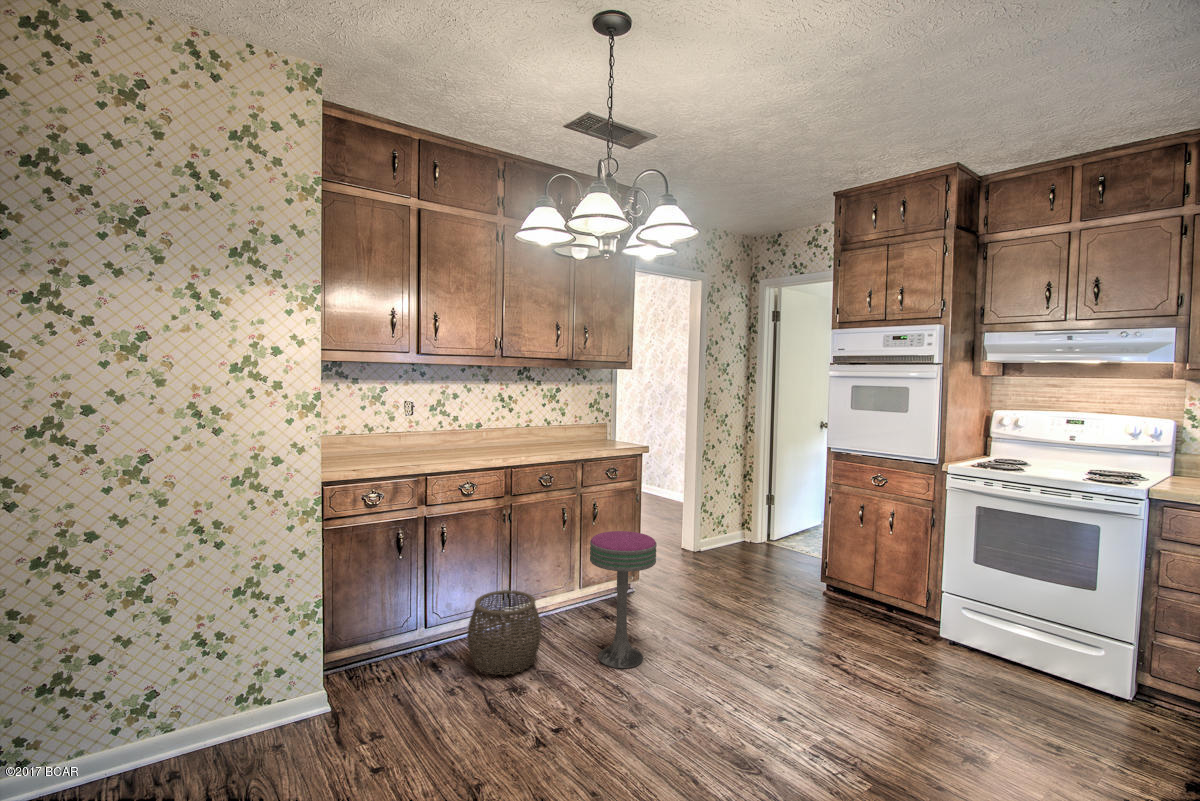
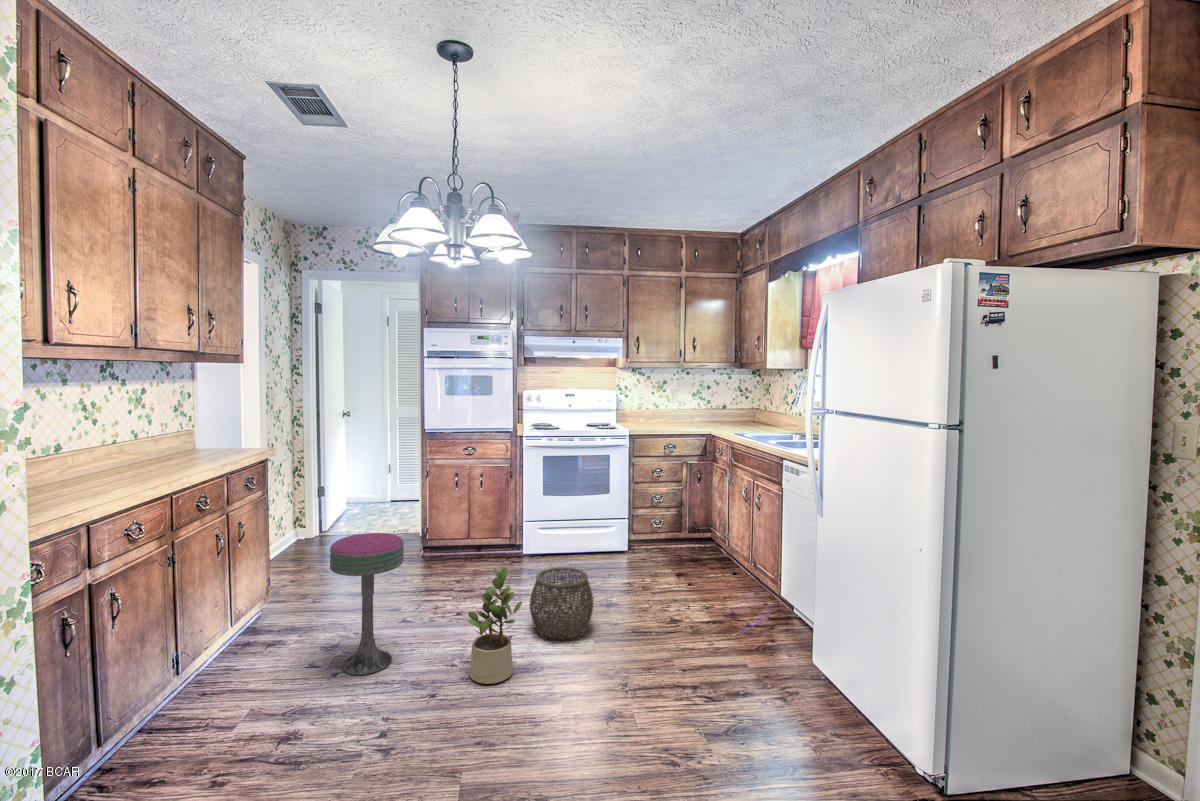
woven basket: present [467,590,542,675] -> present [529,567,594,640]
potted plant: none [653,604,712,742] -> present [468,568,522,684]

